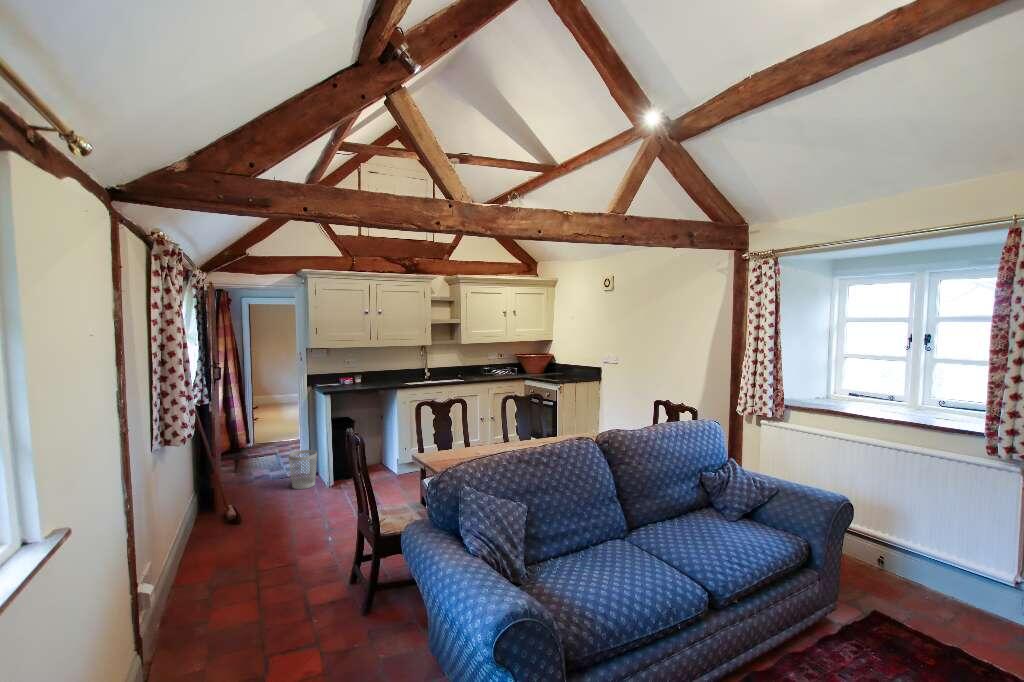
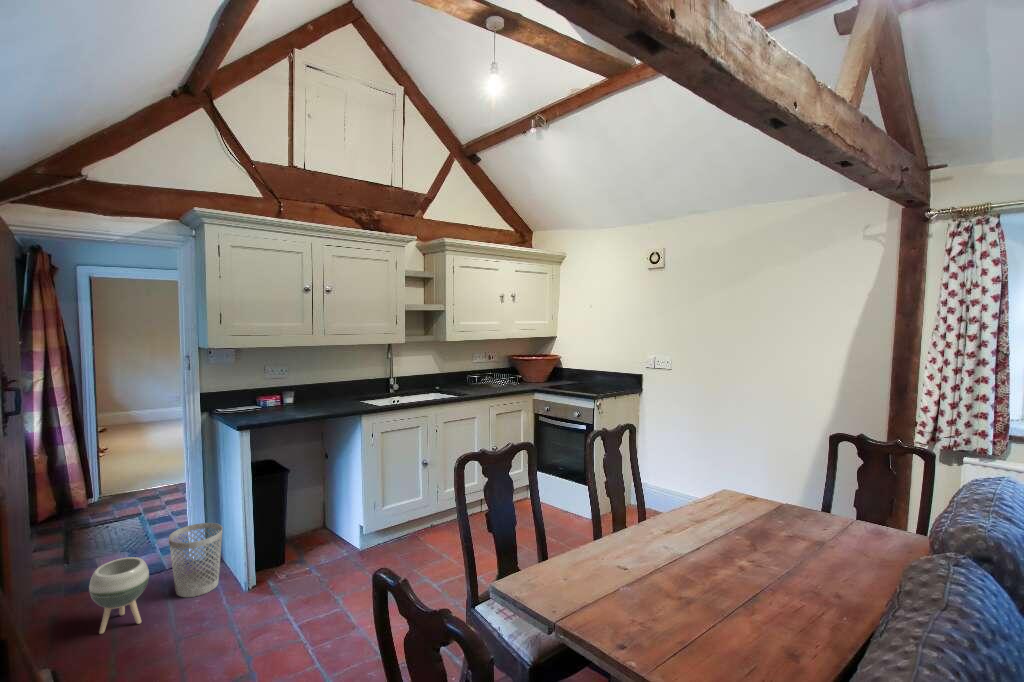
planter: none [249,462,278,500] -> present [89,557,149,634]

